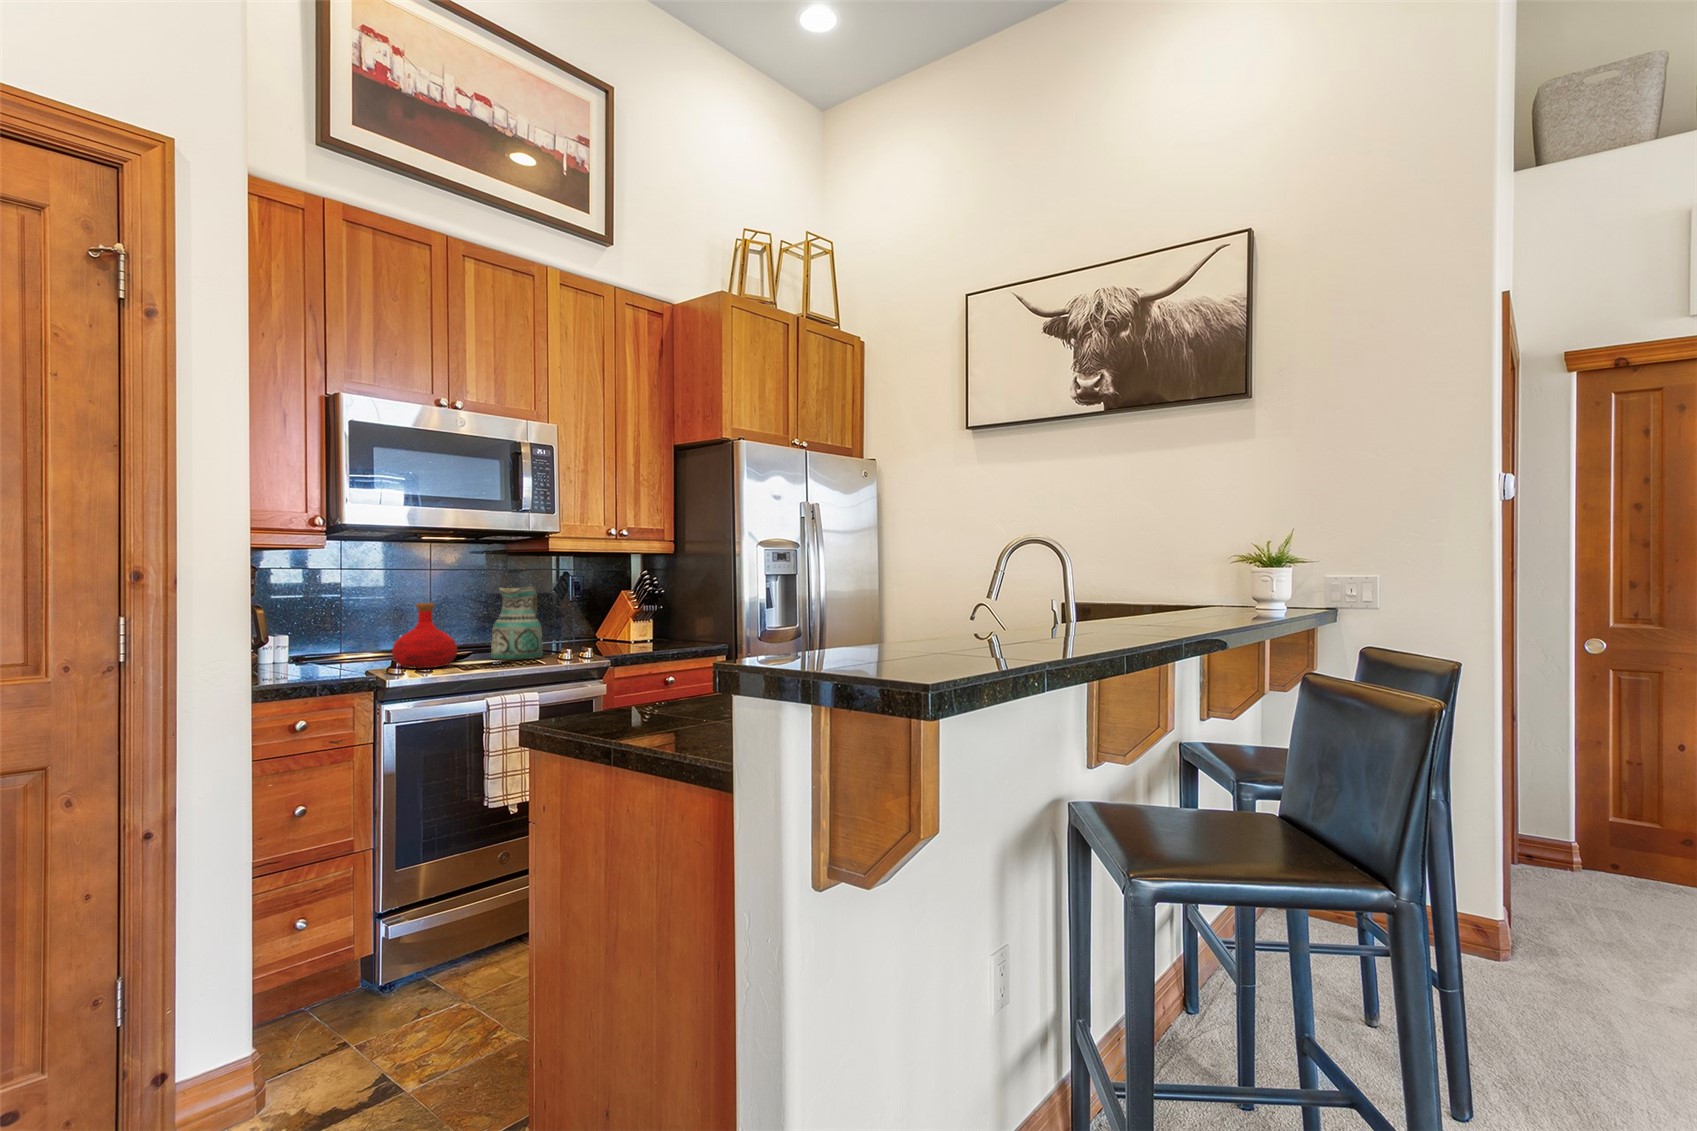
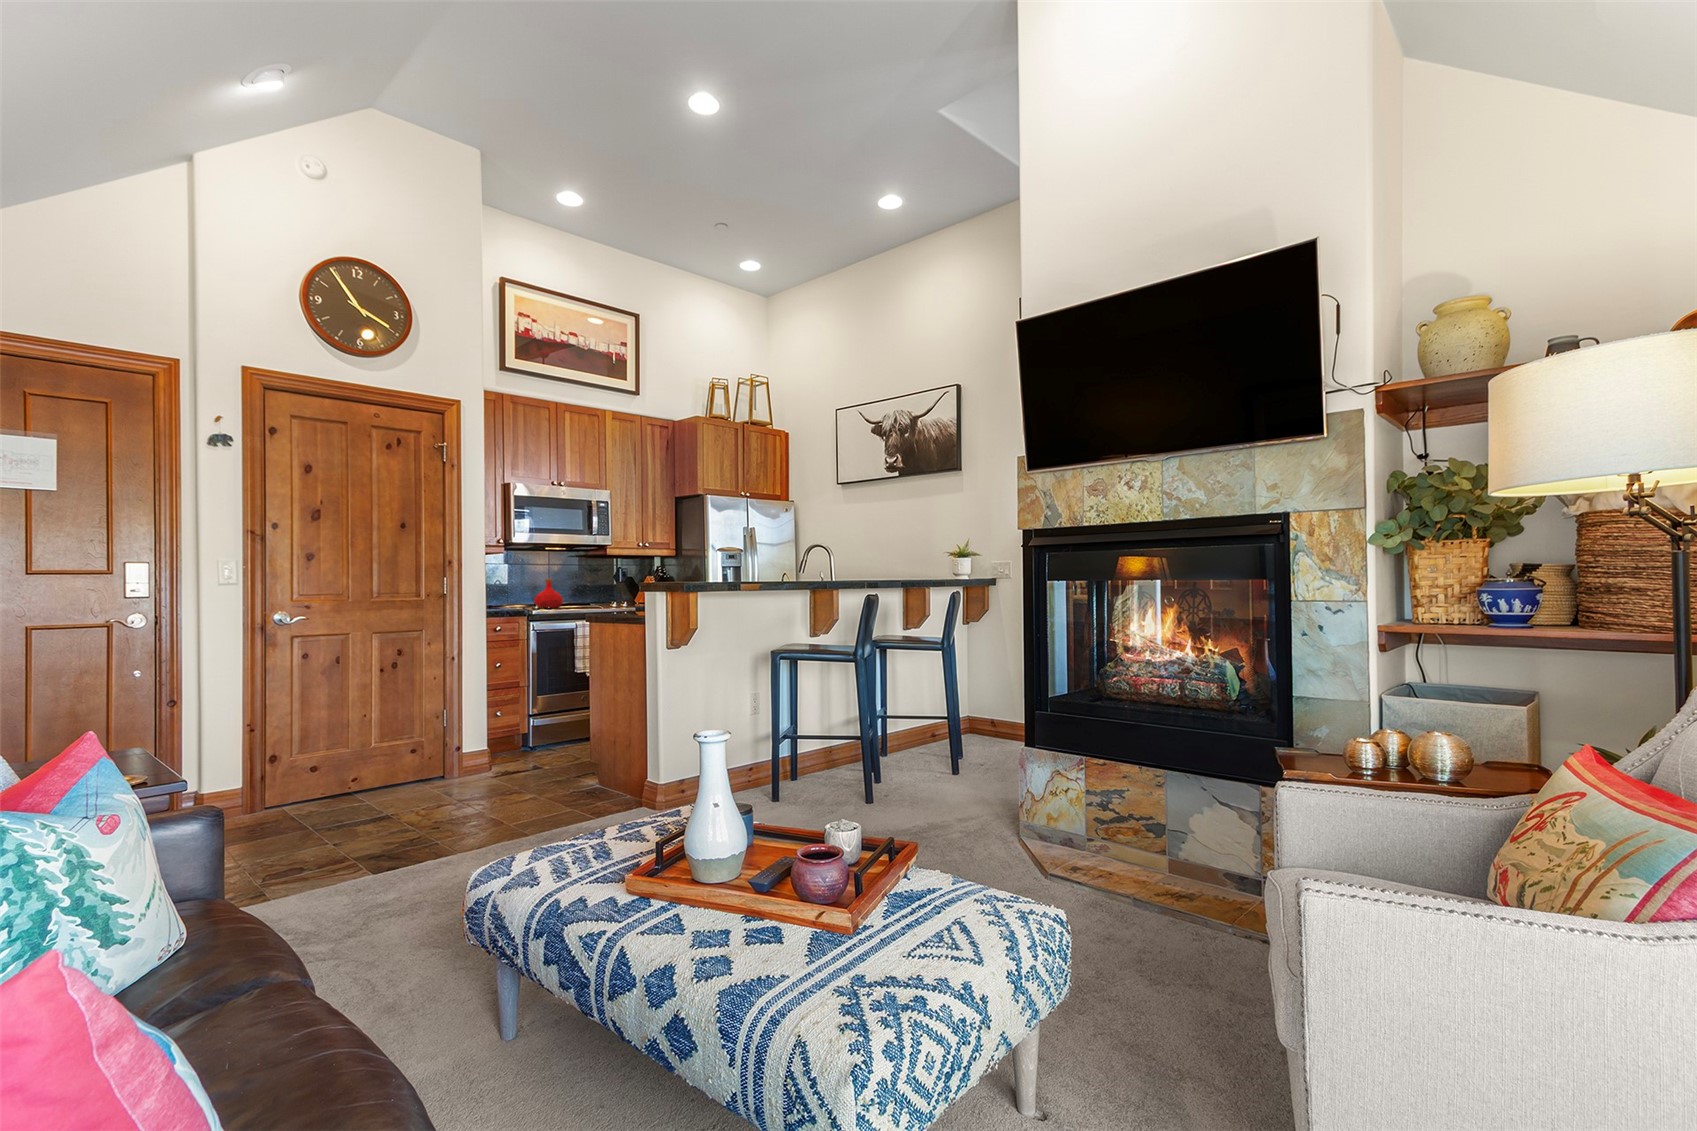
ceramic pitcher: present [491,586,543,660] -> none [579,572,604,607]

